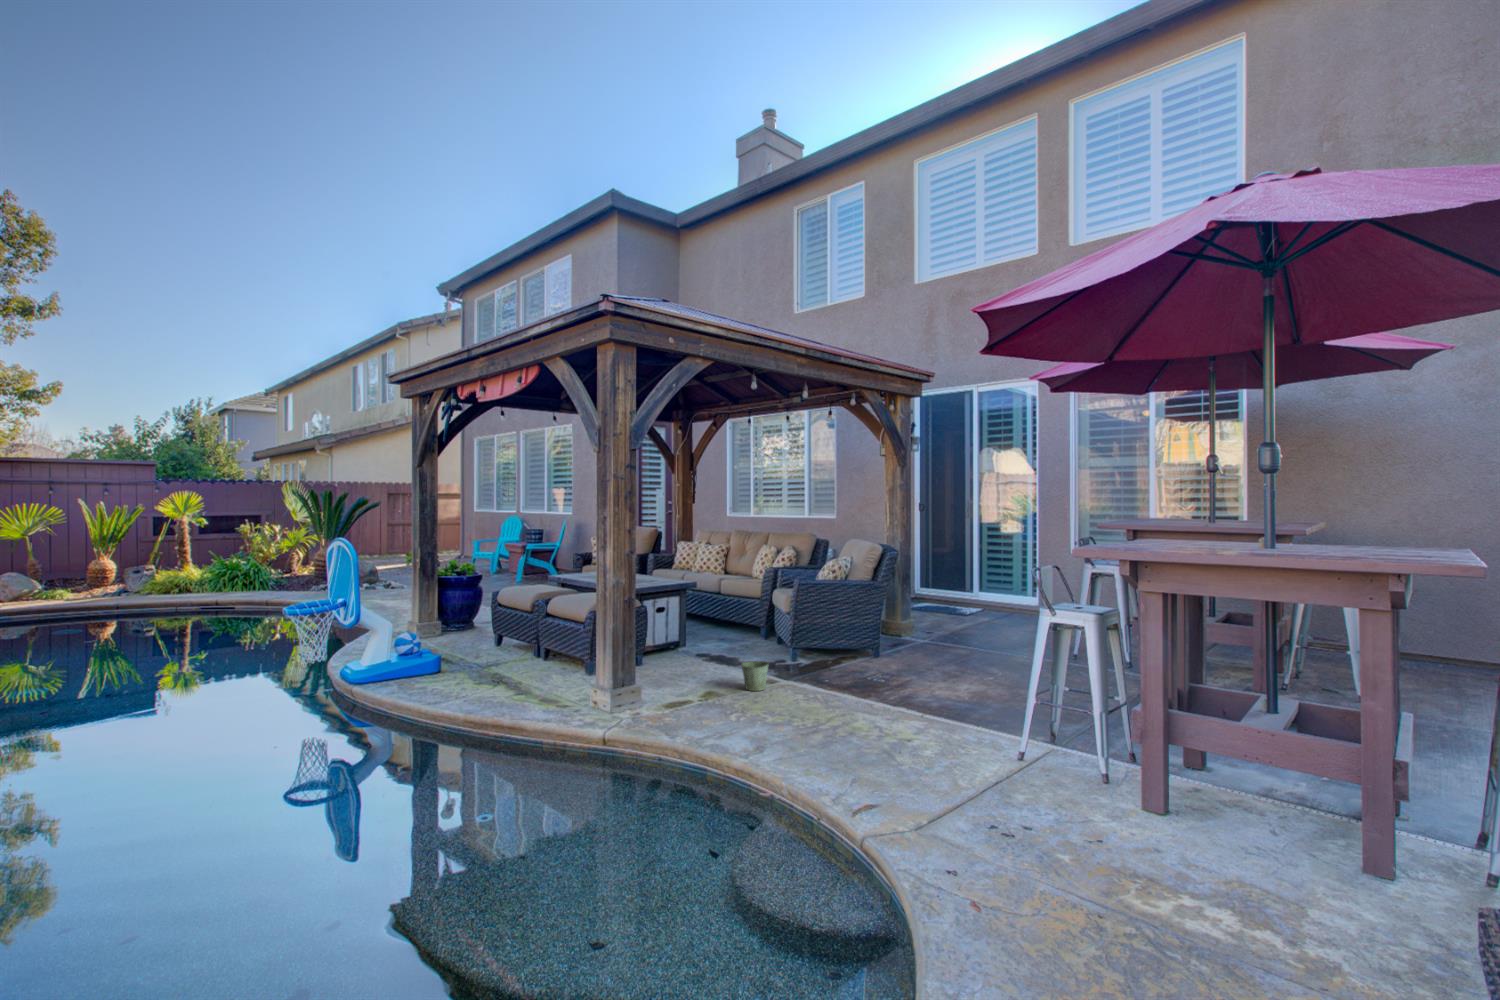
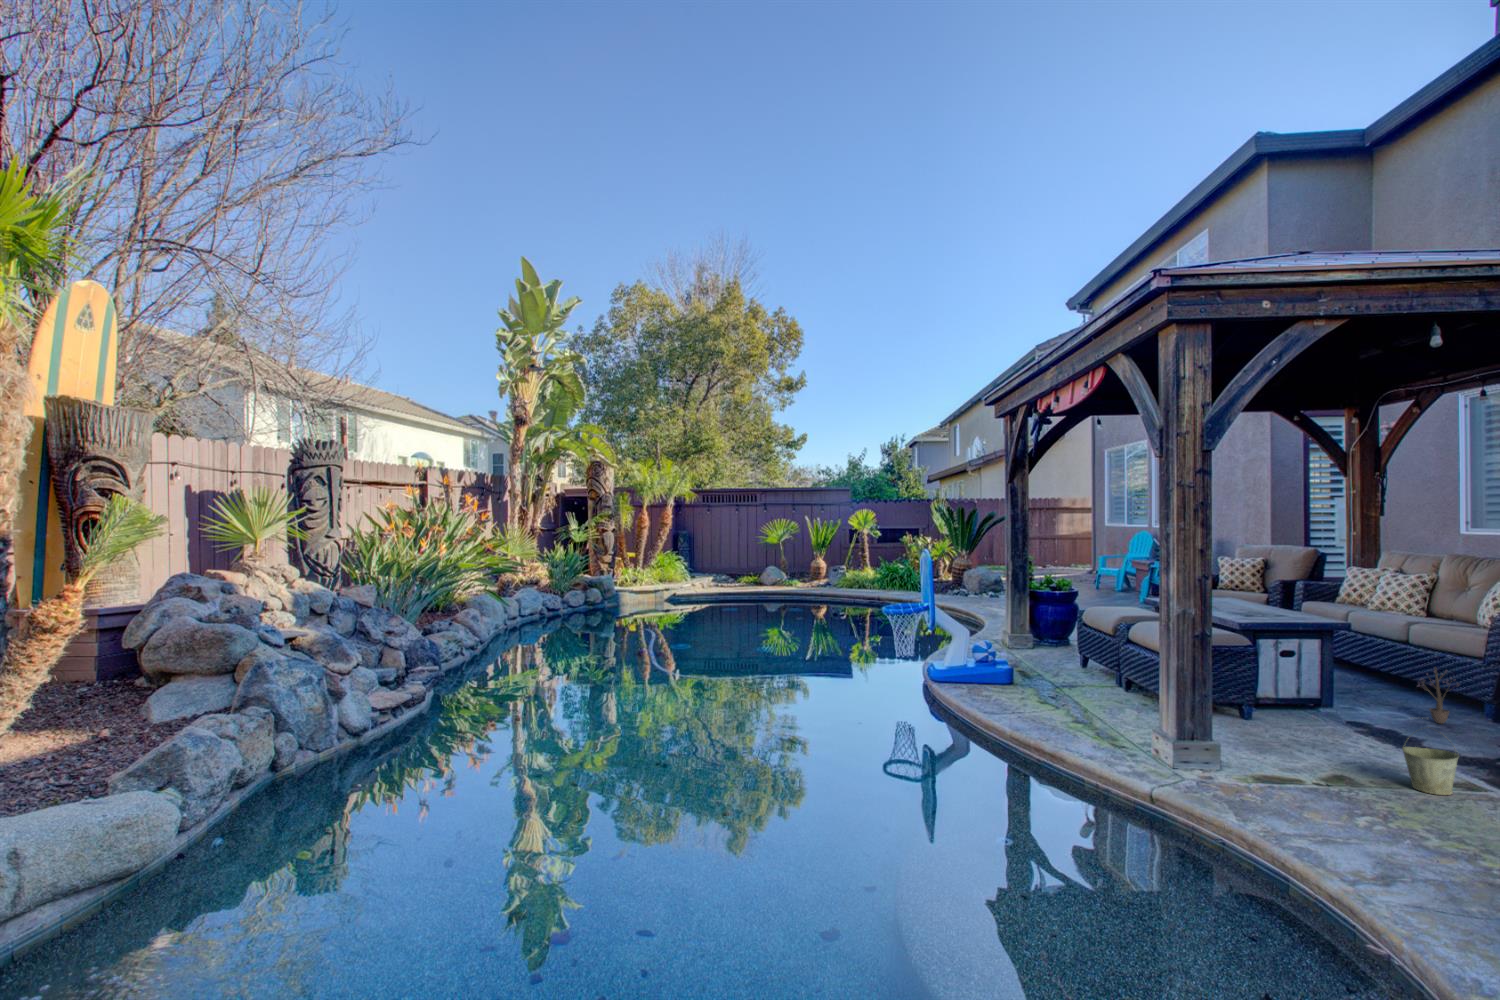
decorative plant: none [728,608,753,646] -> present [1410,667,1460,724]

